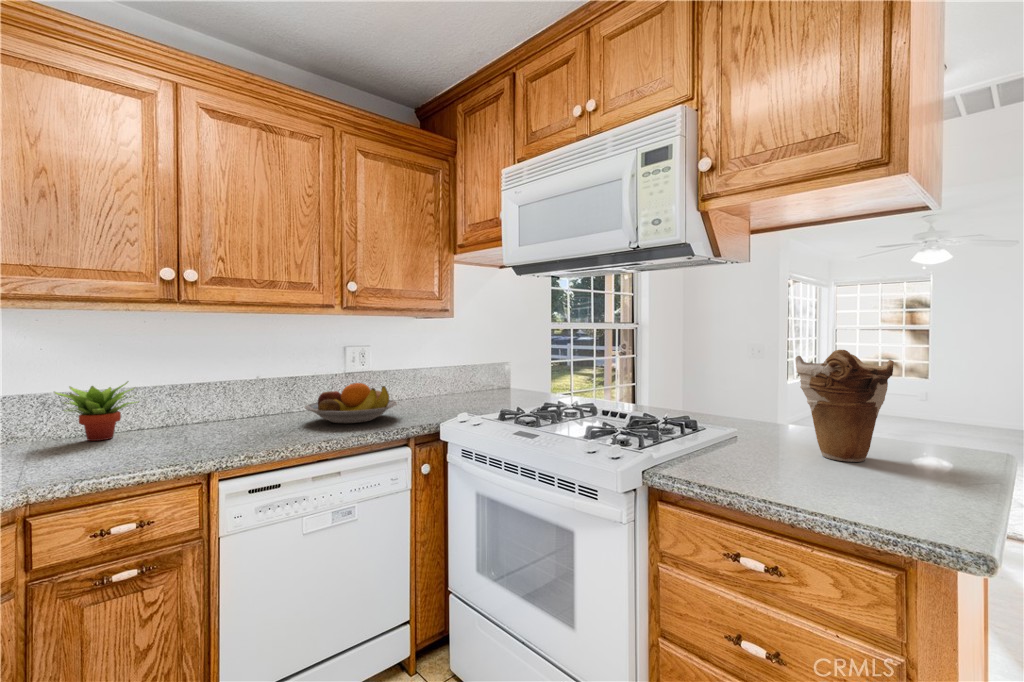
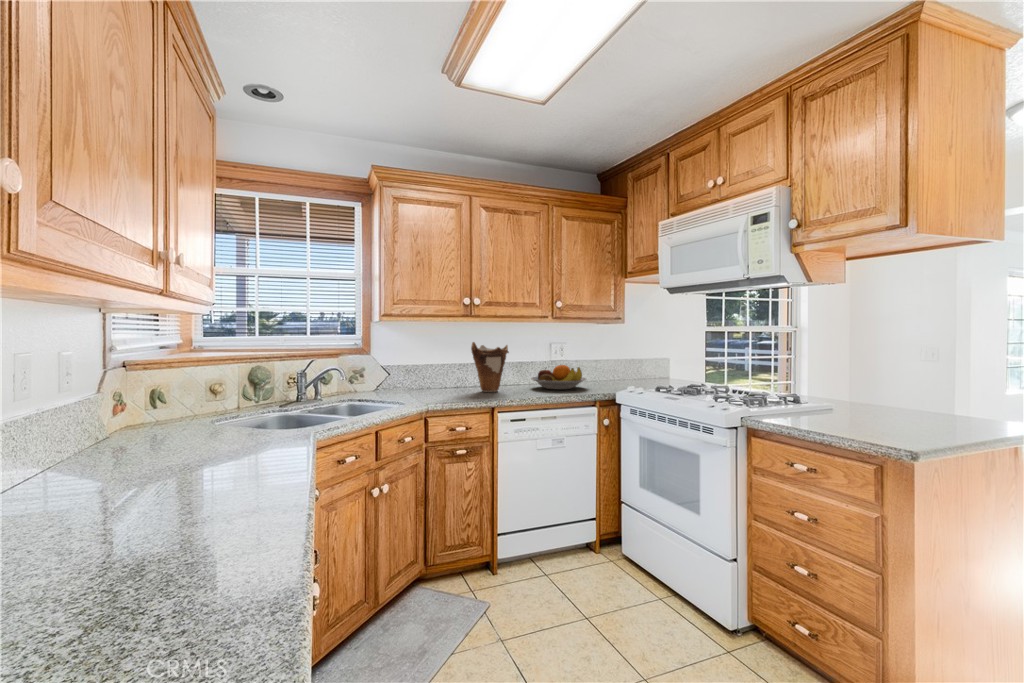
vase: present [795,350,894,462] -> present [471,342,509,392]
succulent plant: present [54,381,137,441] -> none [413,359,448,390]

